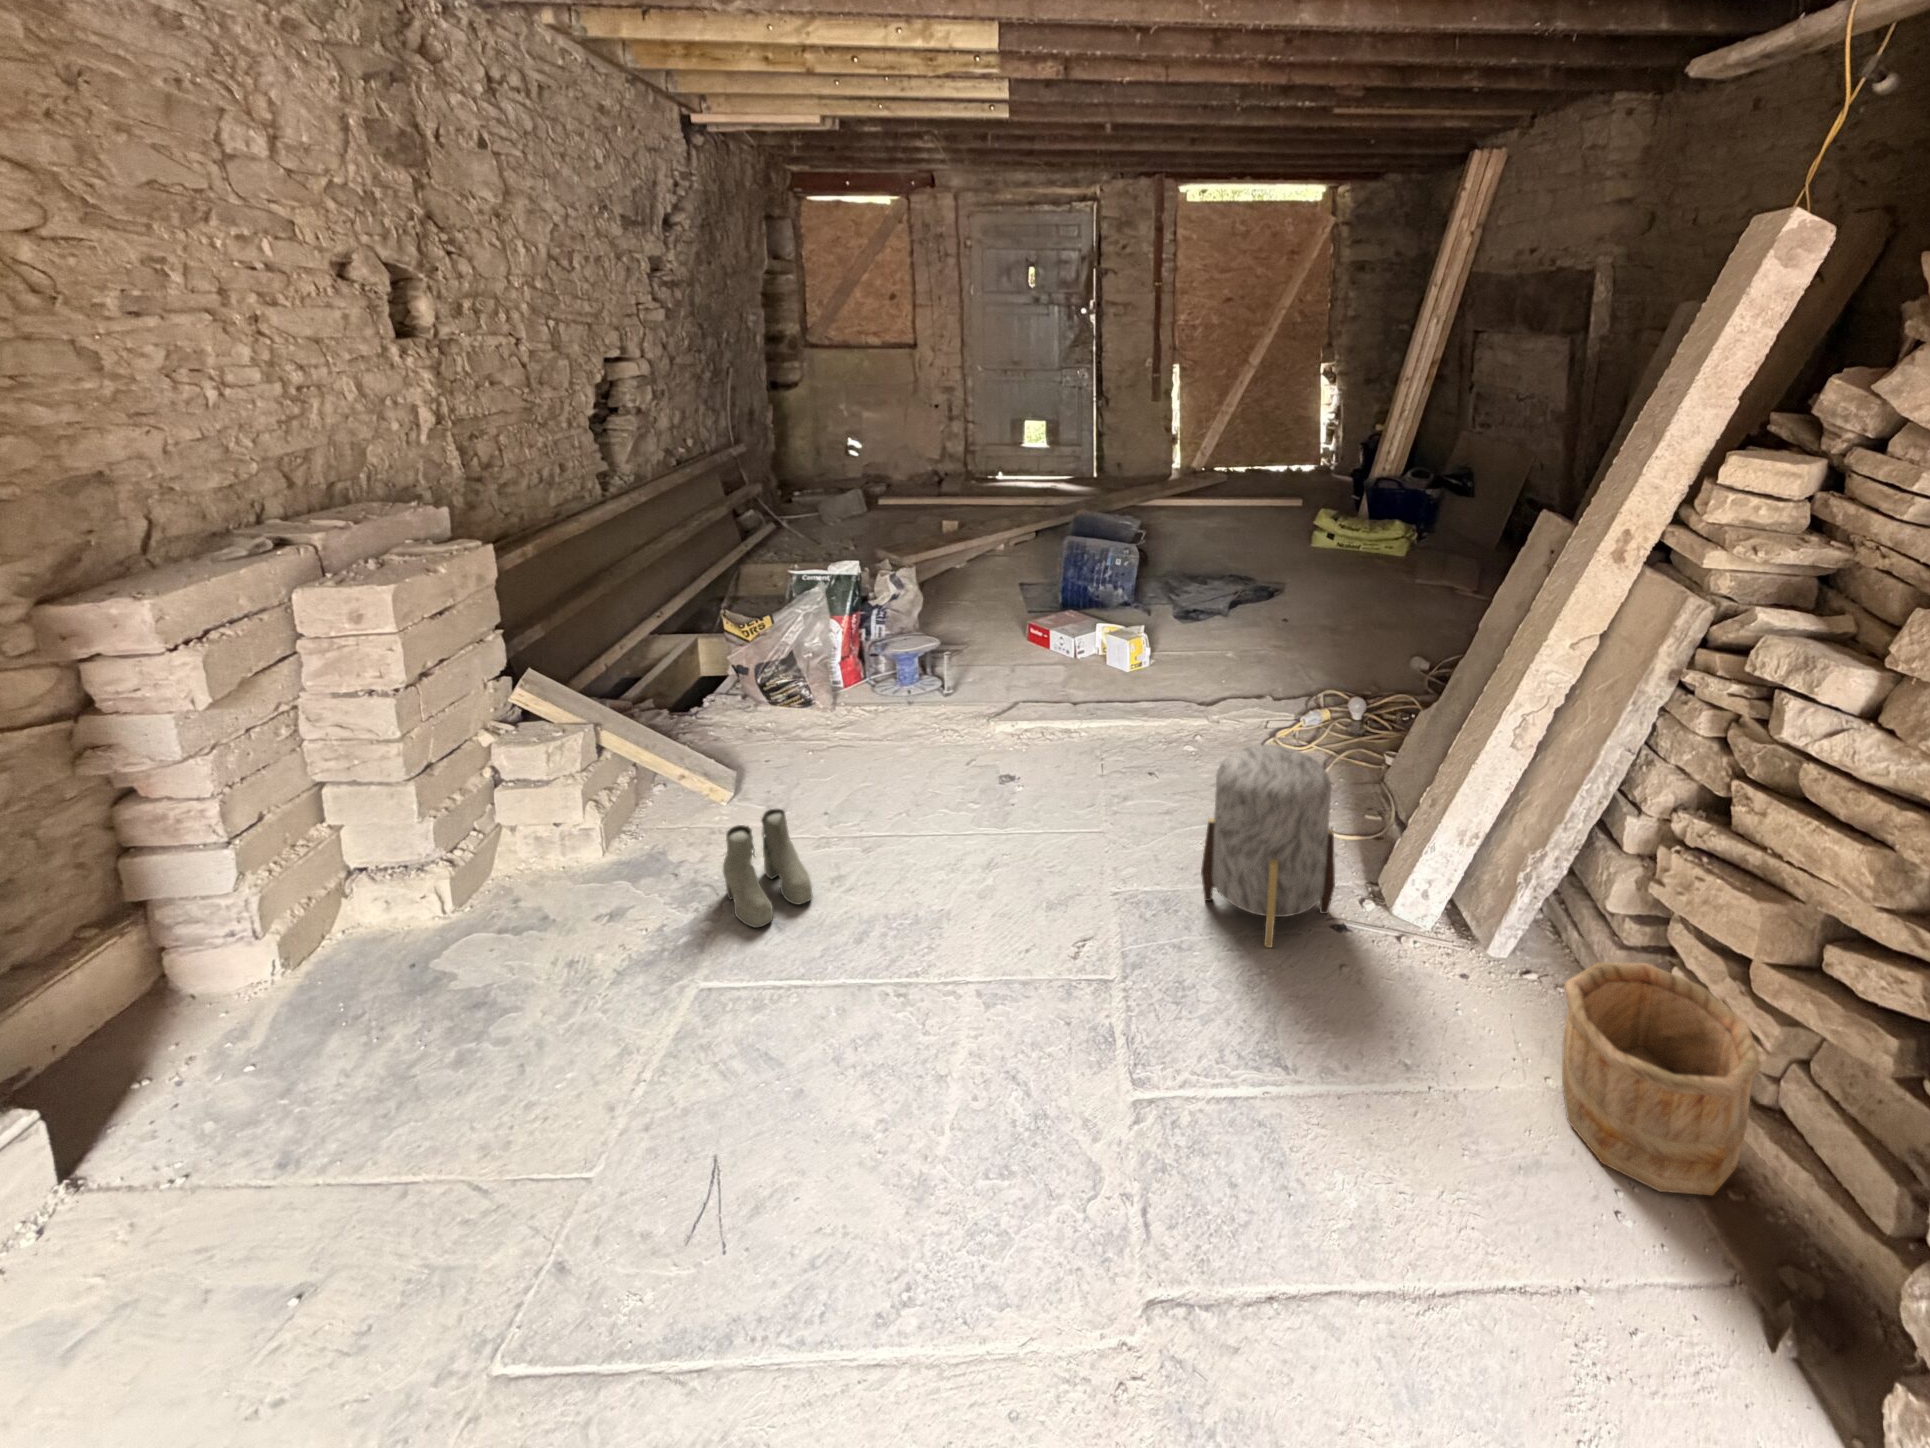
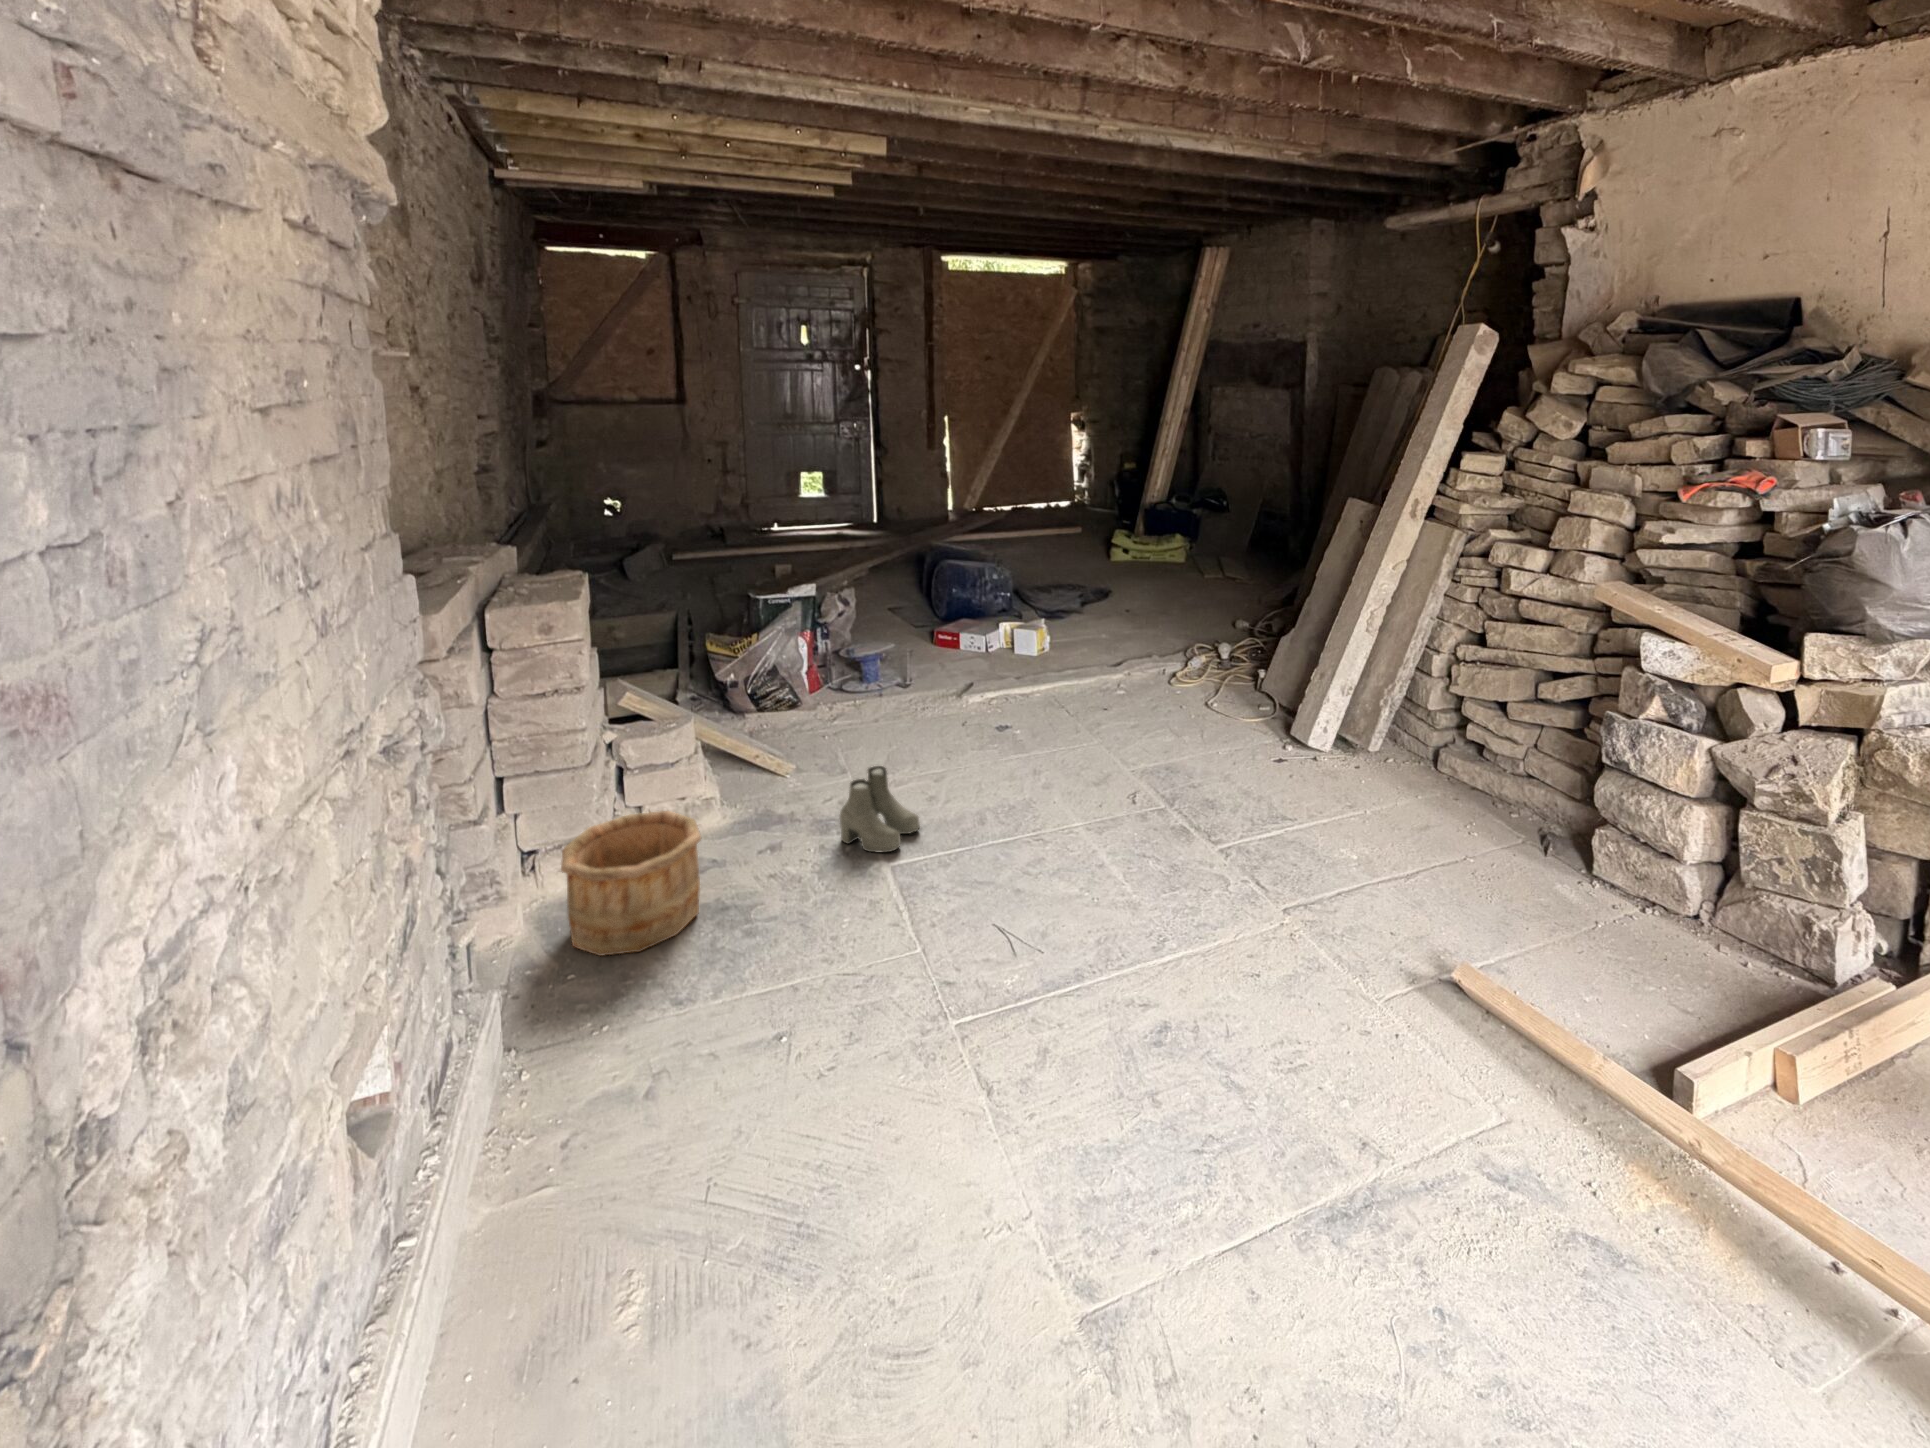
stool: present [1201,745,1335,948] -> none [1193,659,1277,785]
wooden bucket: present [1562,962,1761,1195] -> present [561,811,701,955]

